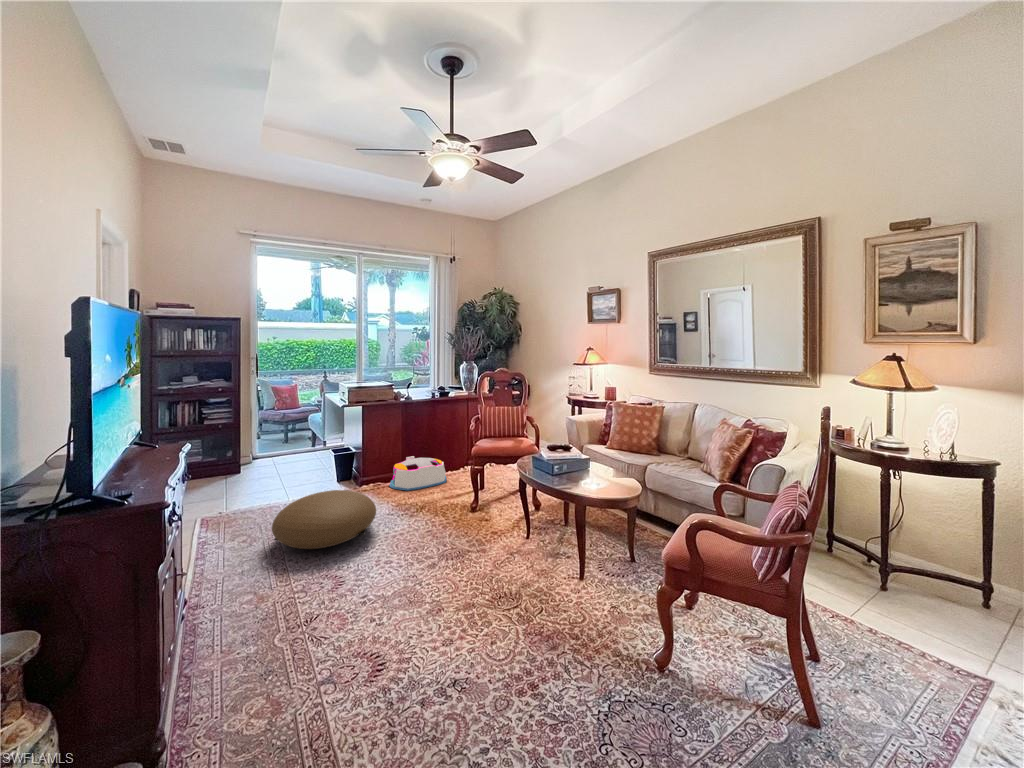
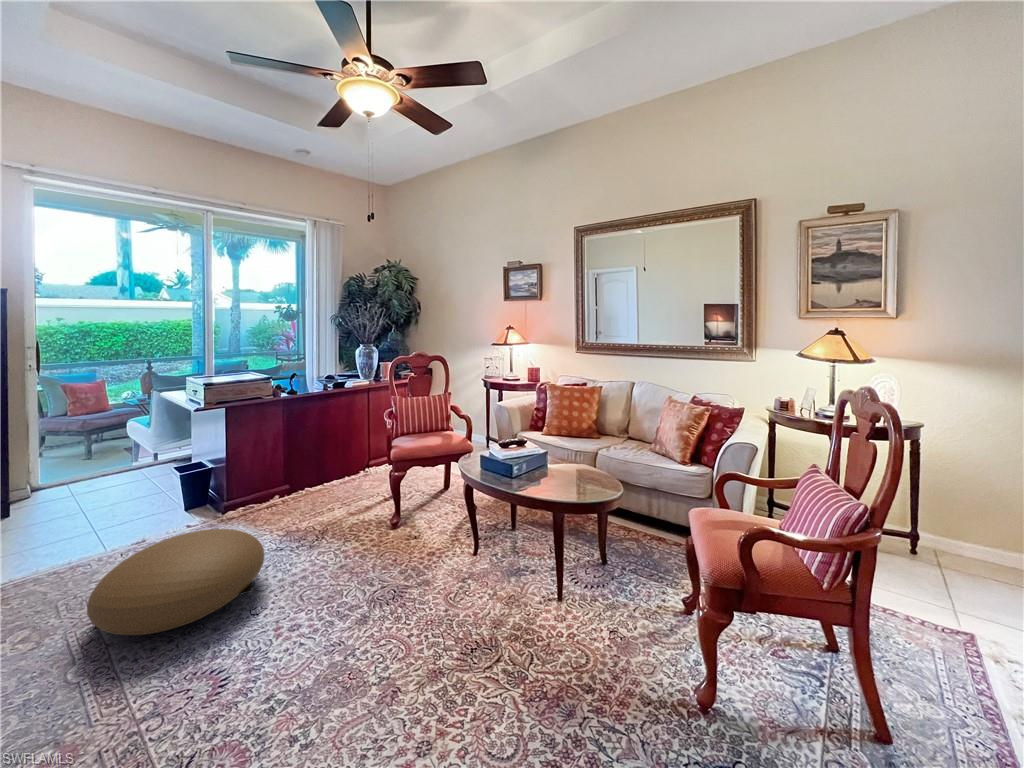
storage bin: present [389,456,446,491] -> none [271,466,348,512]

